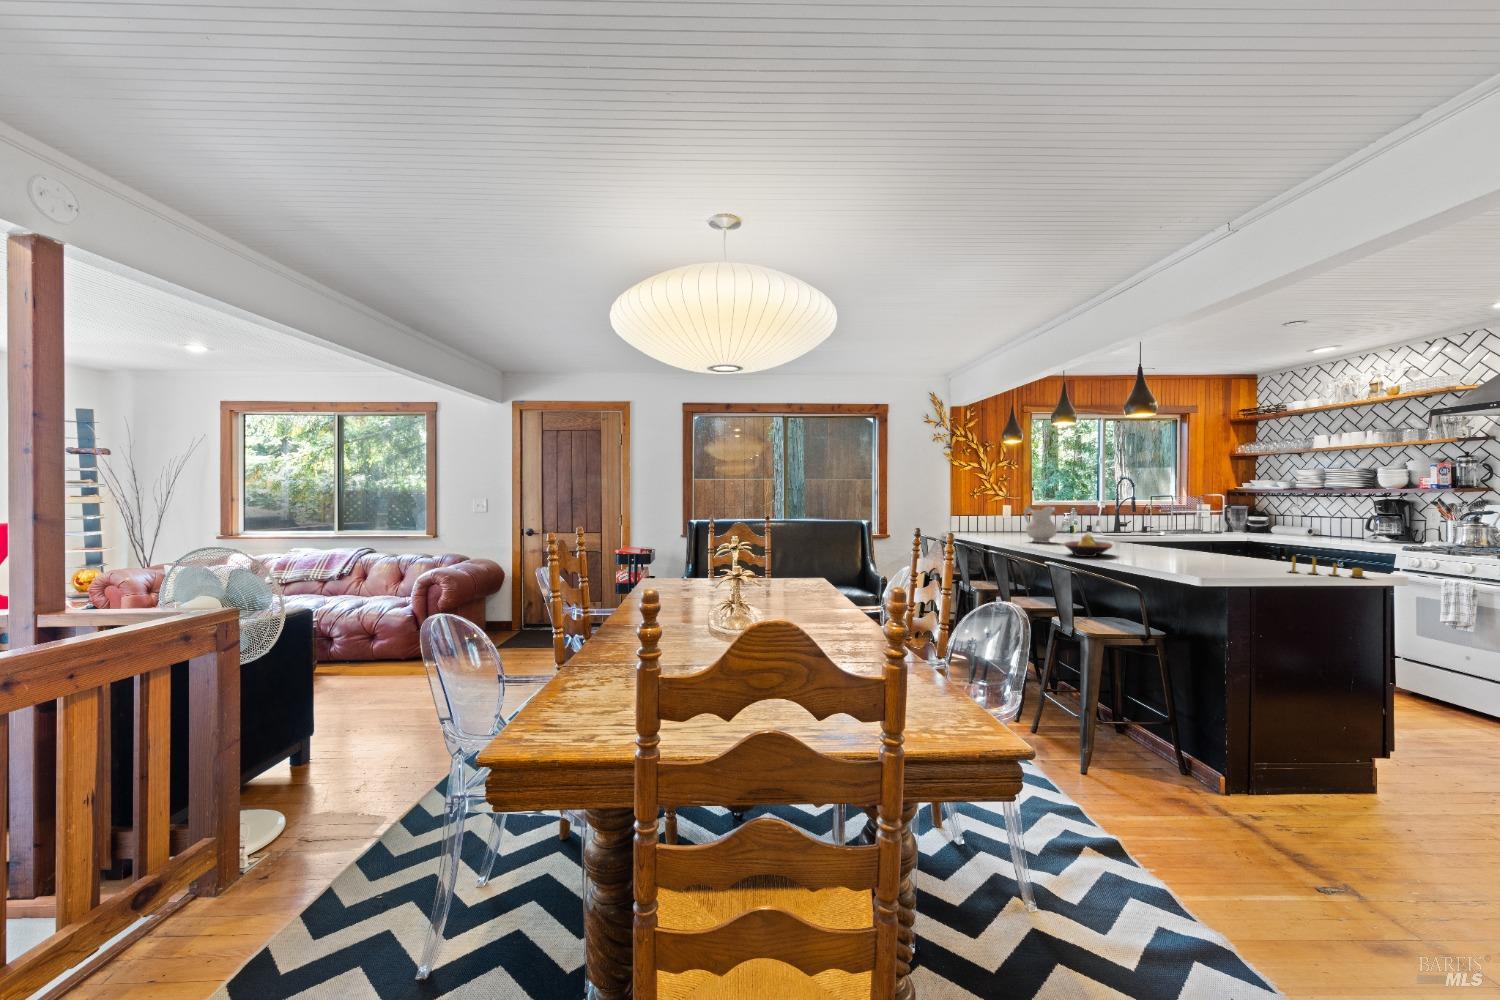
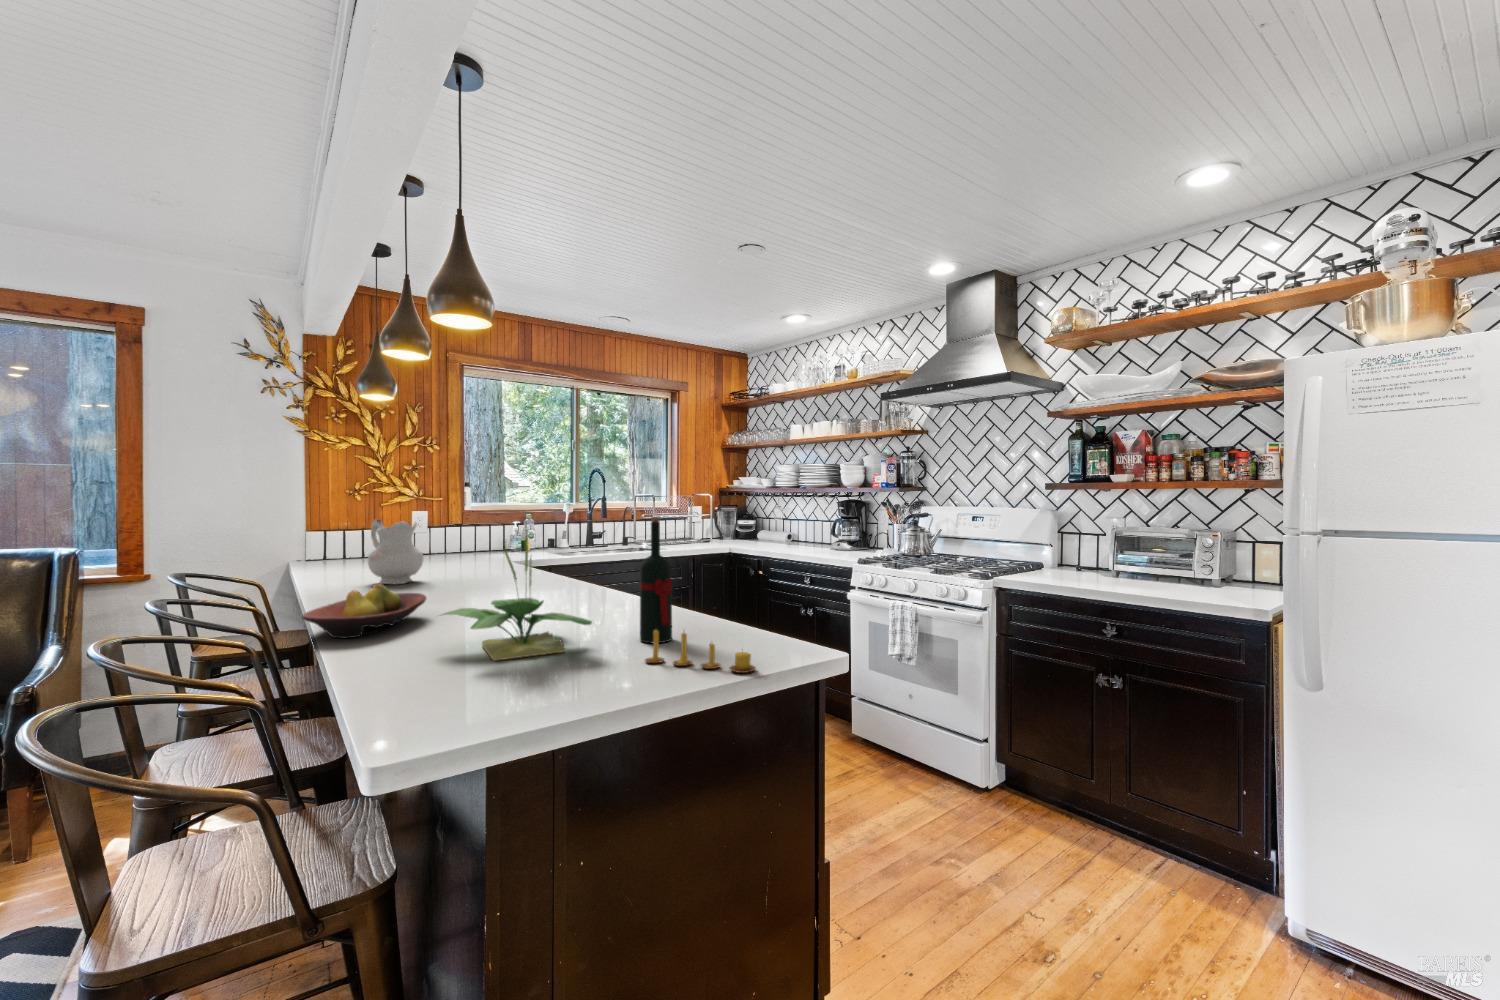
potted plant: none [1150,500,1249,567] -> present [443,520,592,661]
wine bottle: none [1268,500,1292,568] -> present [640,517,672,643]

